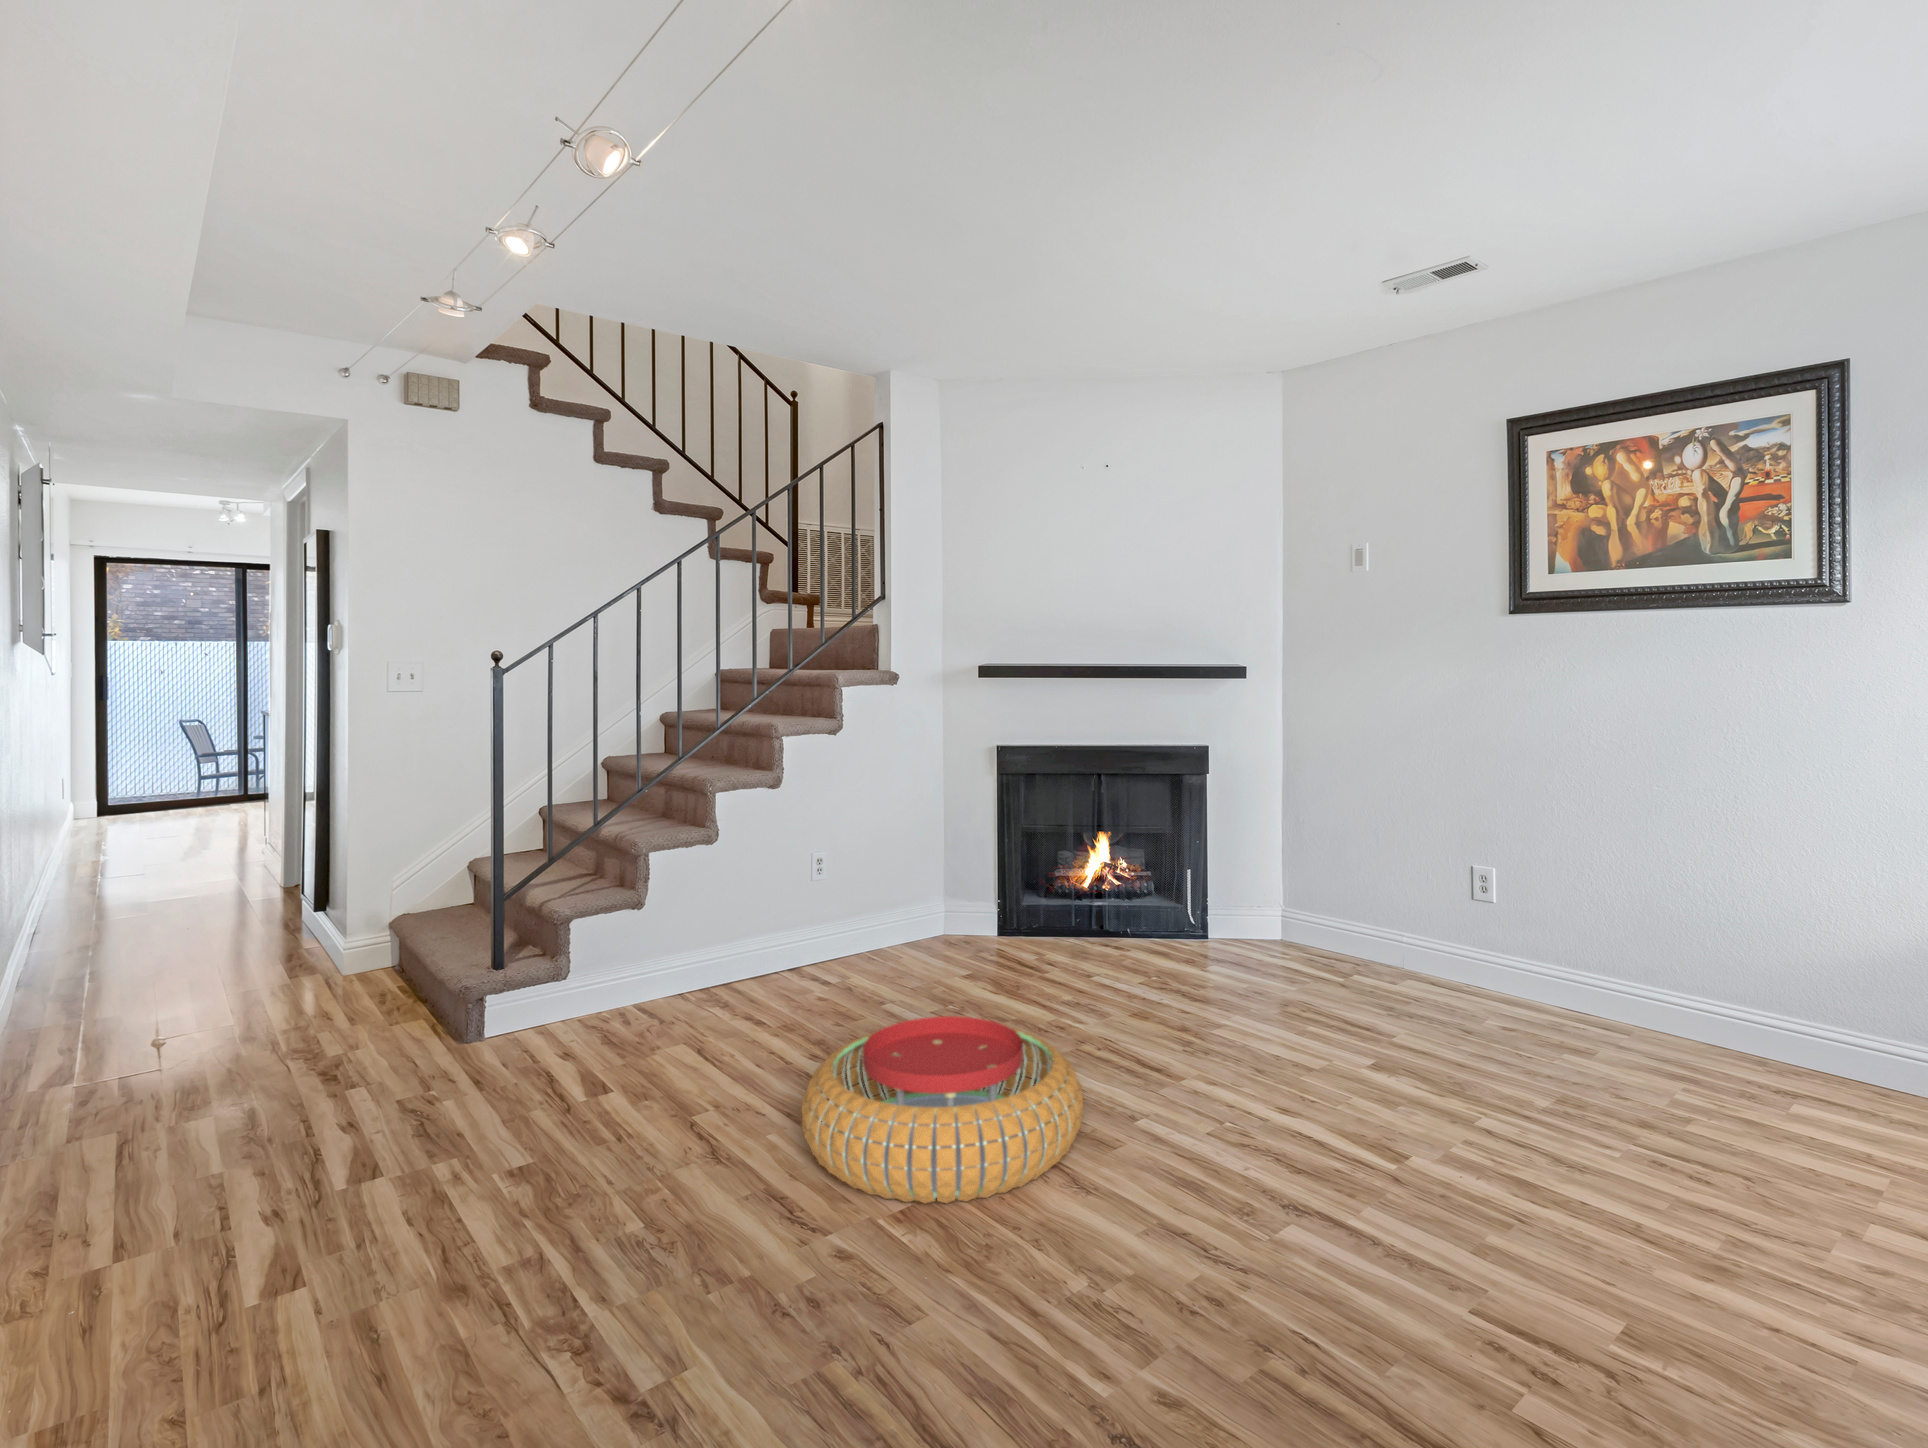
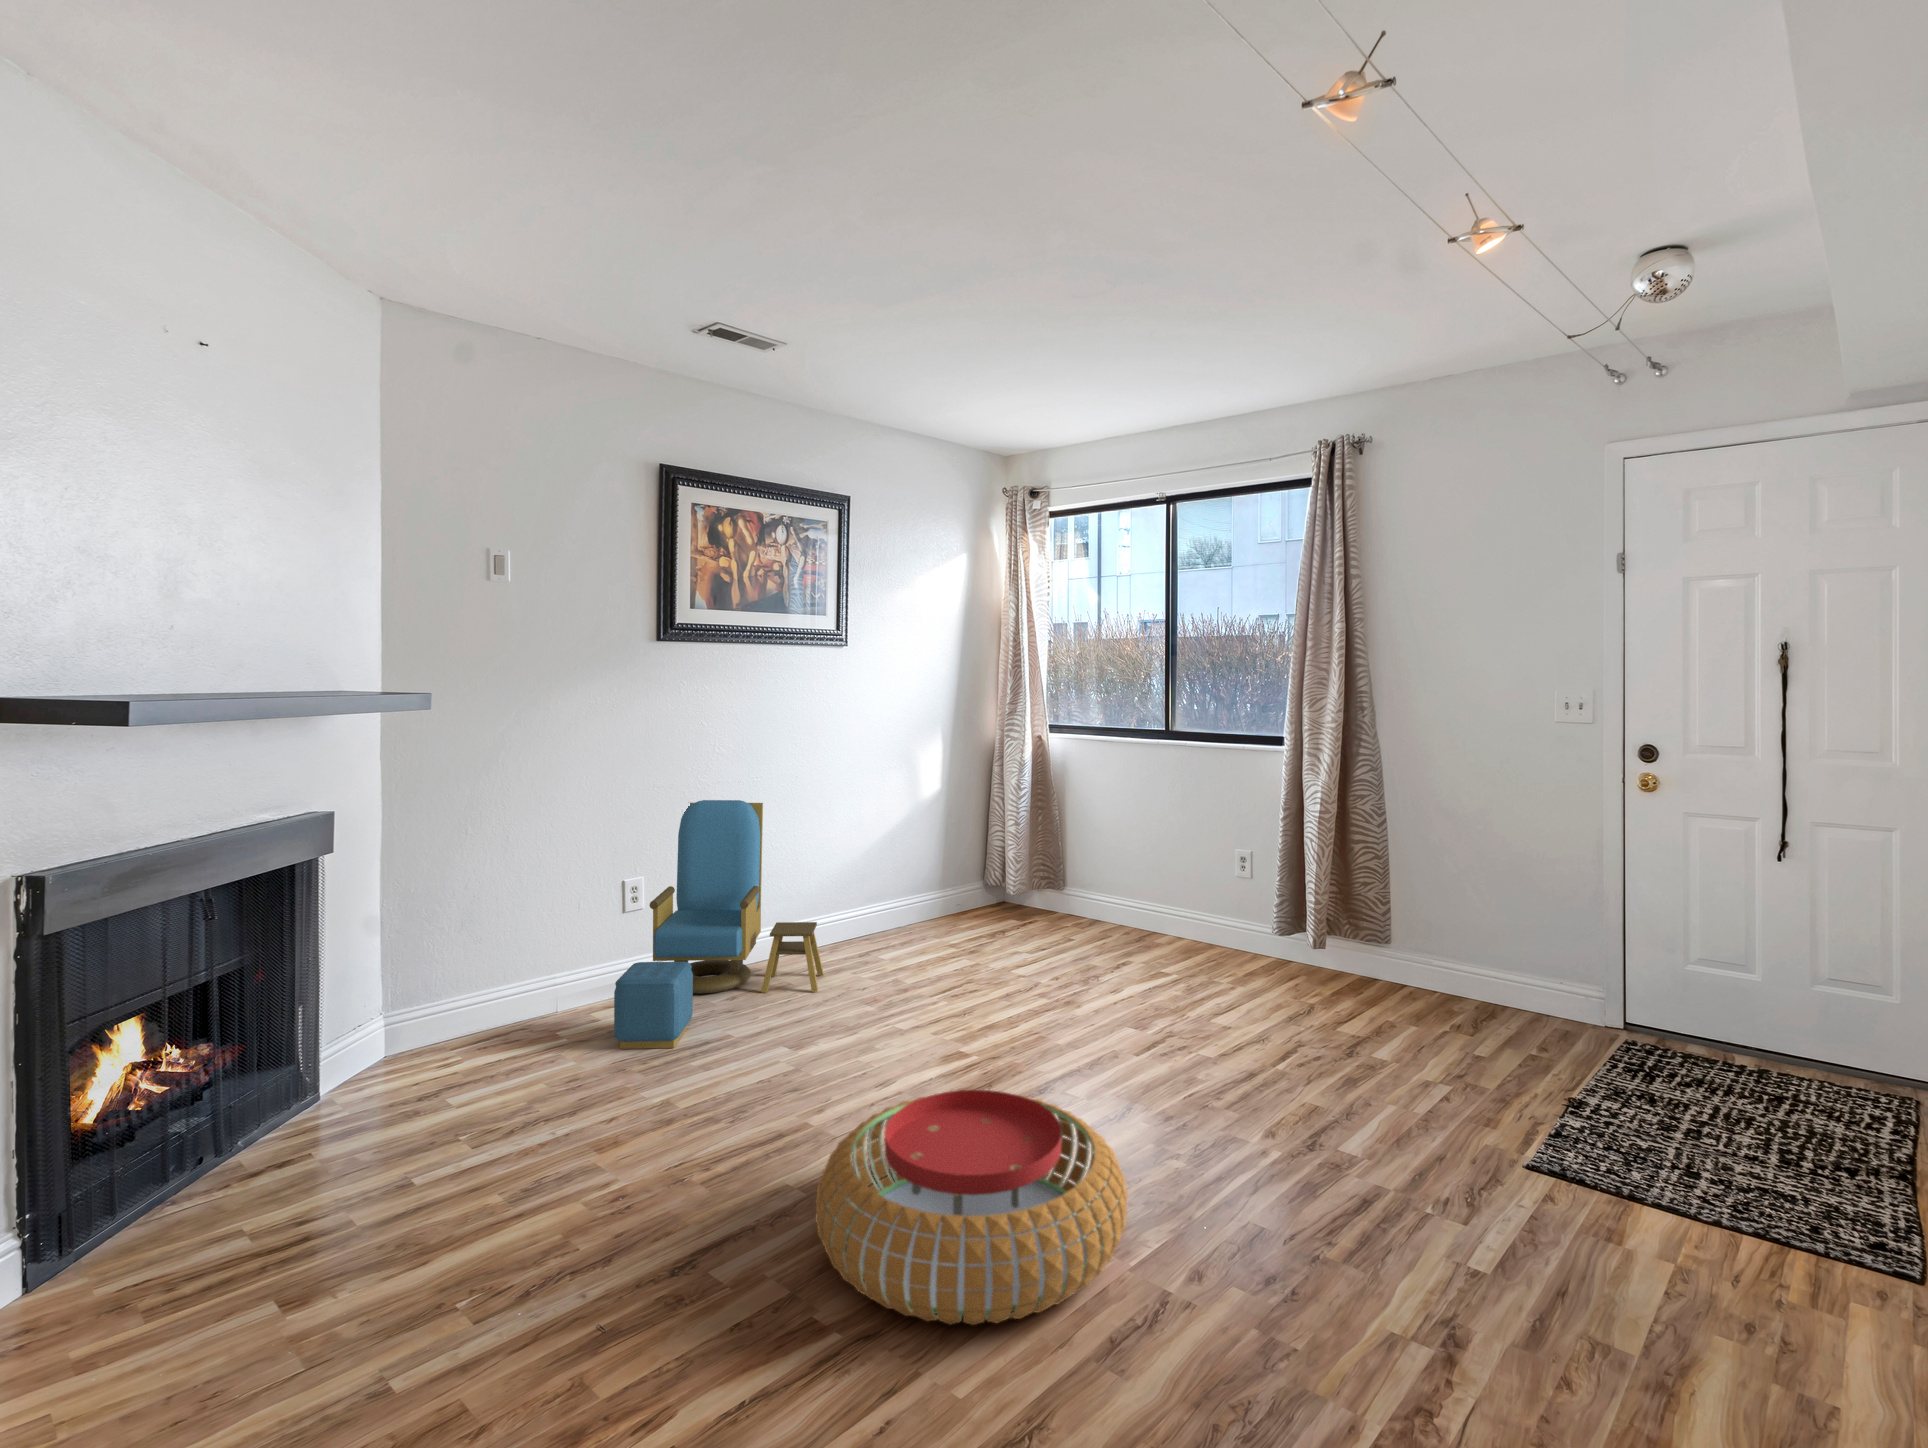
armchair: none [1289,805,1599,1066] -> present [614,800,824,1049]

